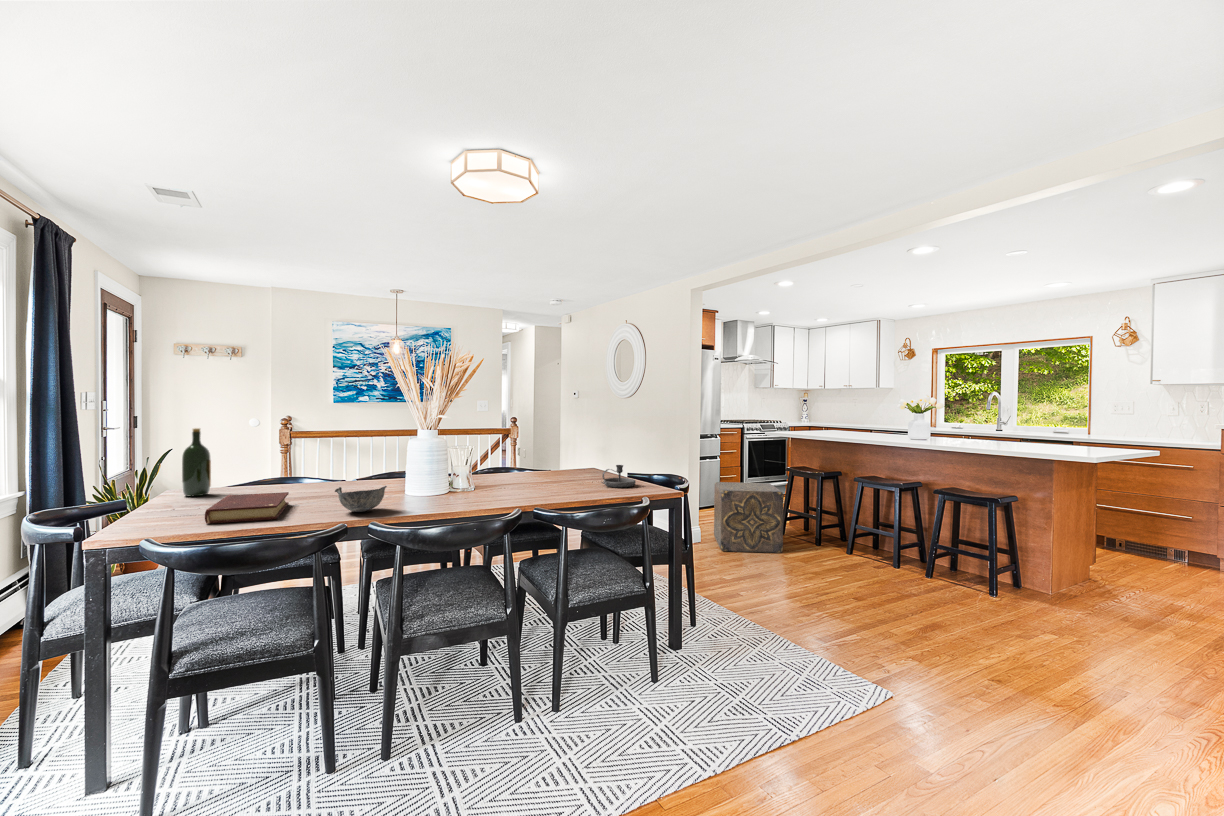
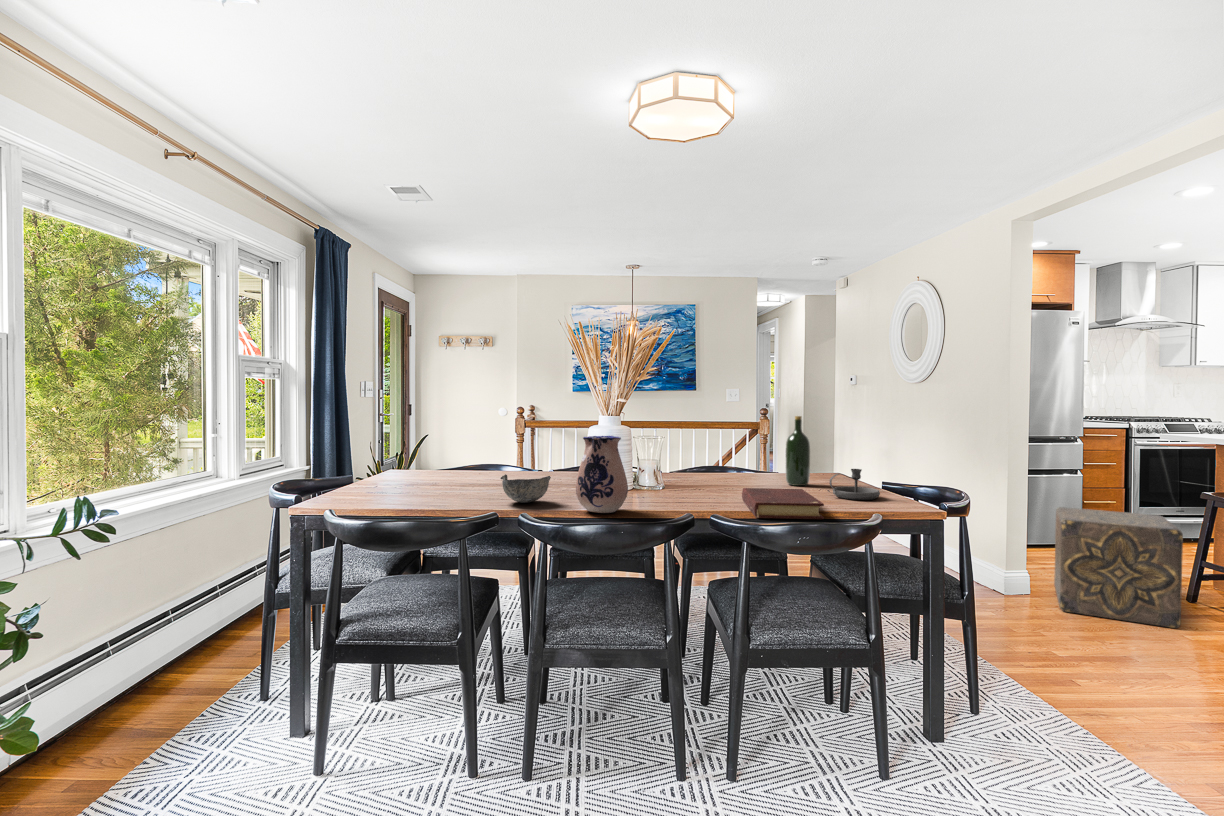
wine bottle: present [182,428,211,496] -> present [786,416,810,486]
ceramic pitcher: none [418,448,465,515] -> present [576,436,628,513]
book: present [205,492,289,524] -> present [742,488,824,519]

